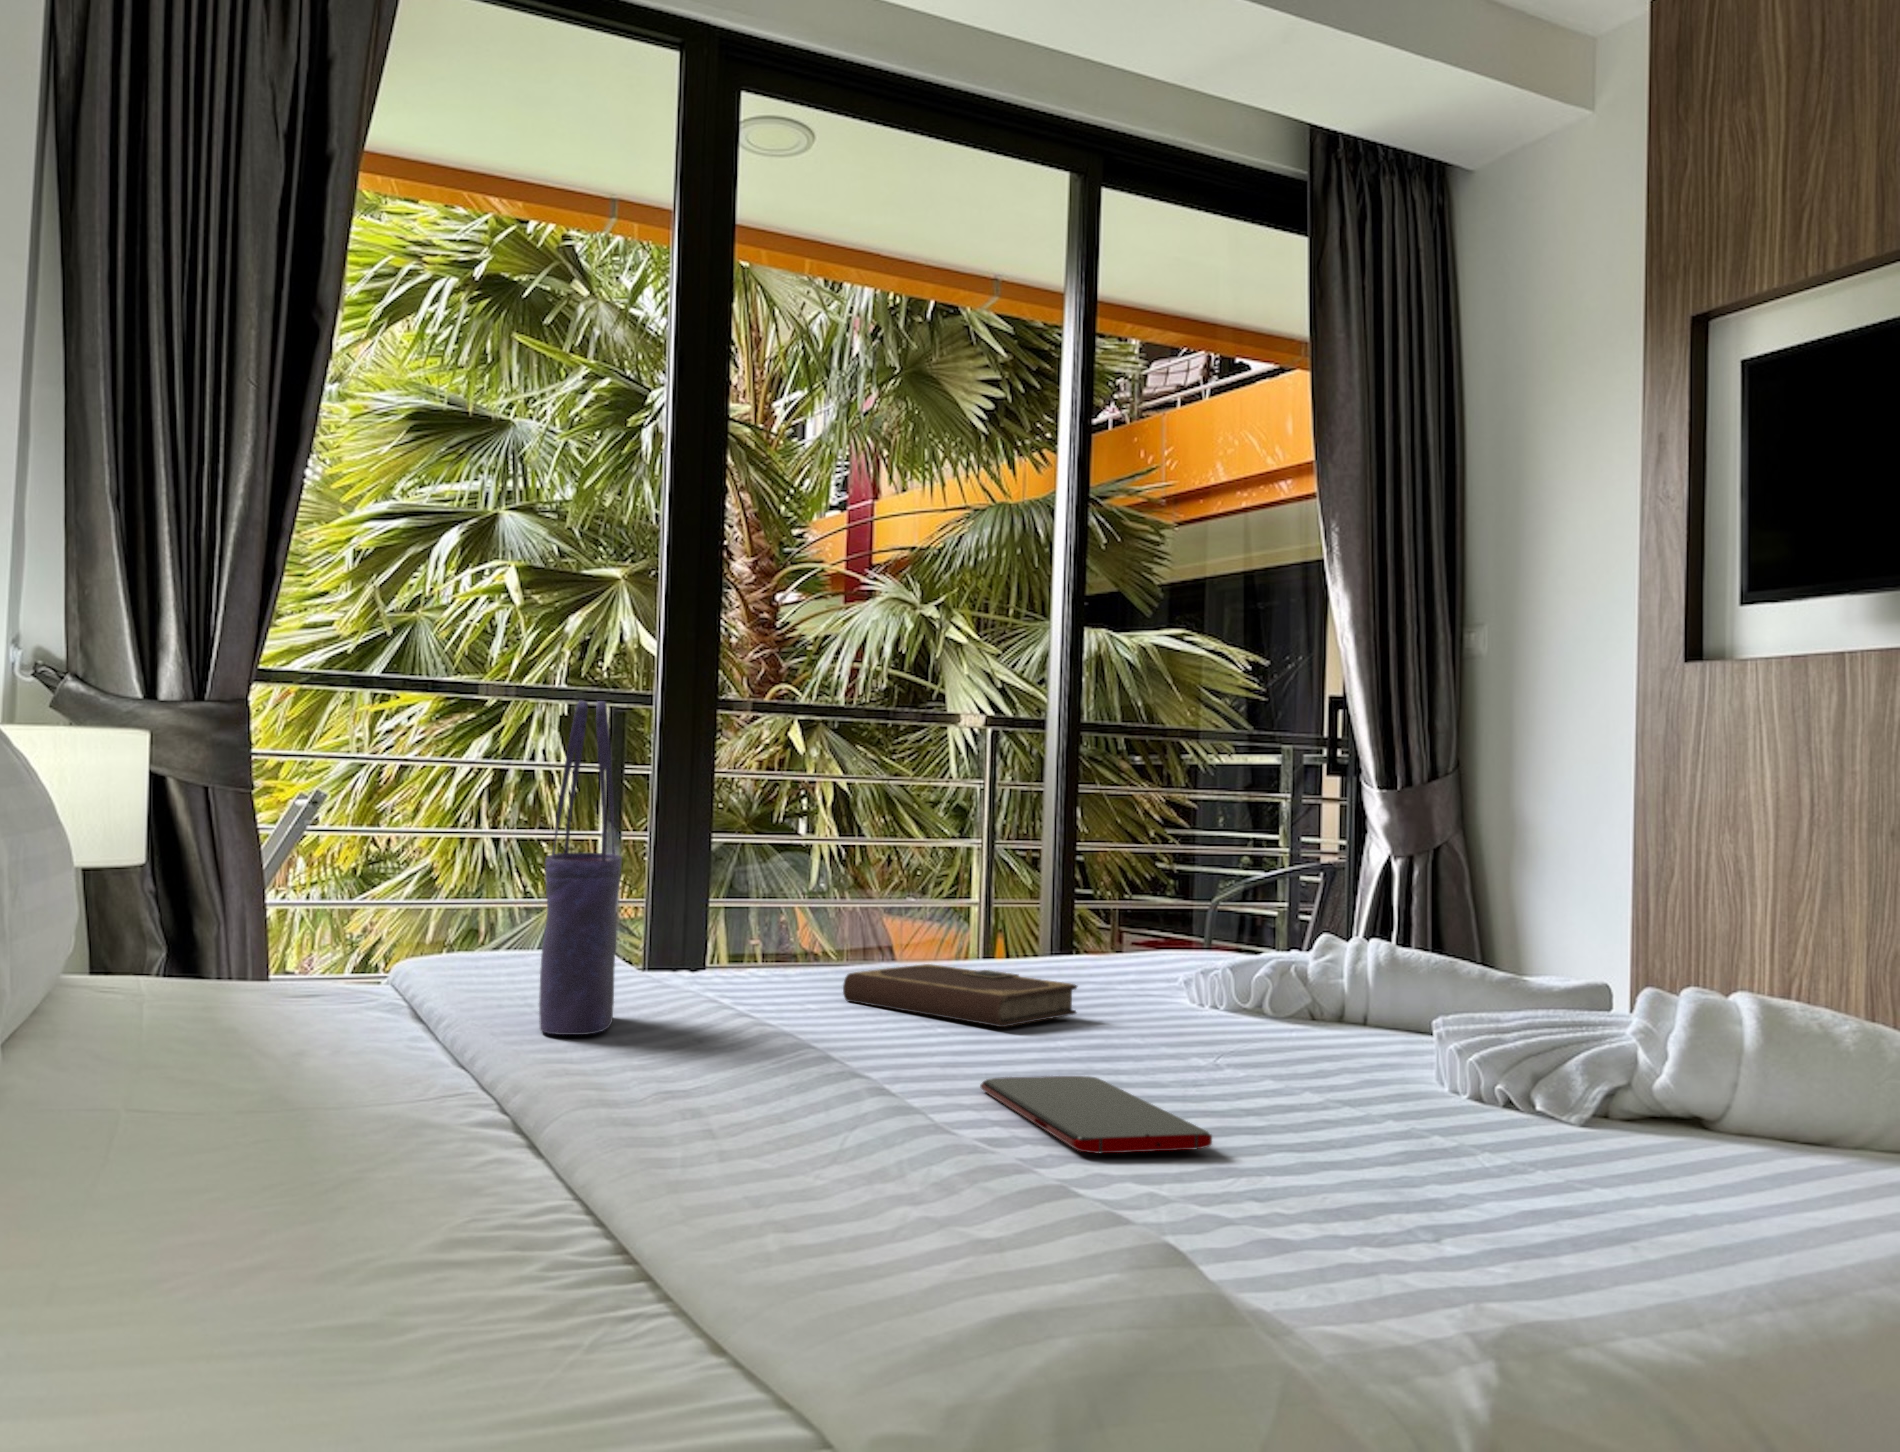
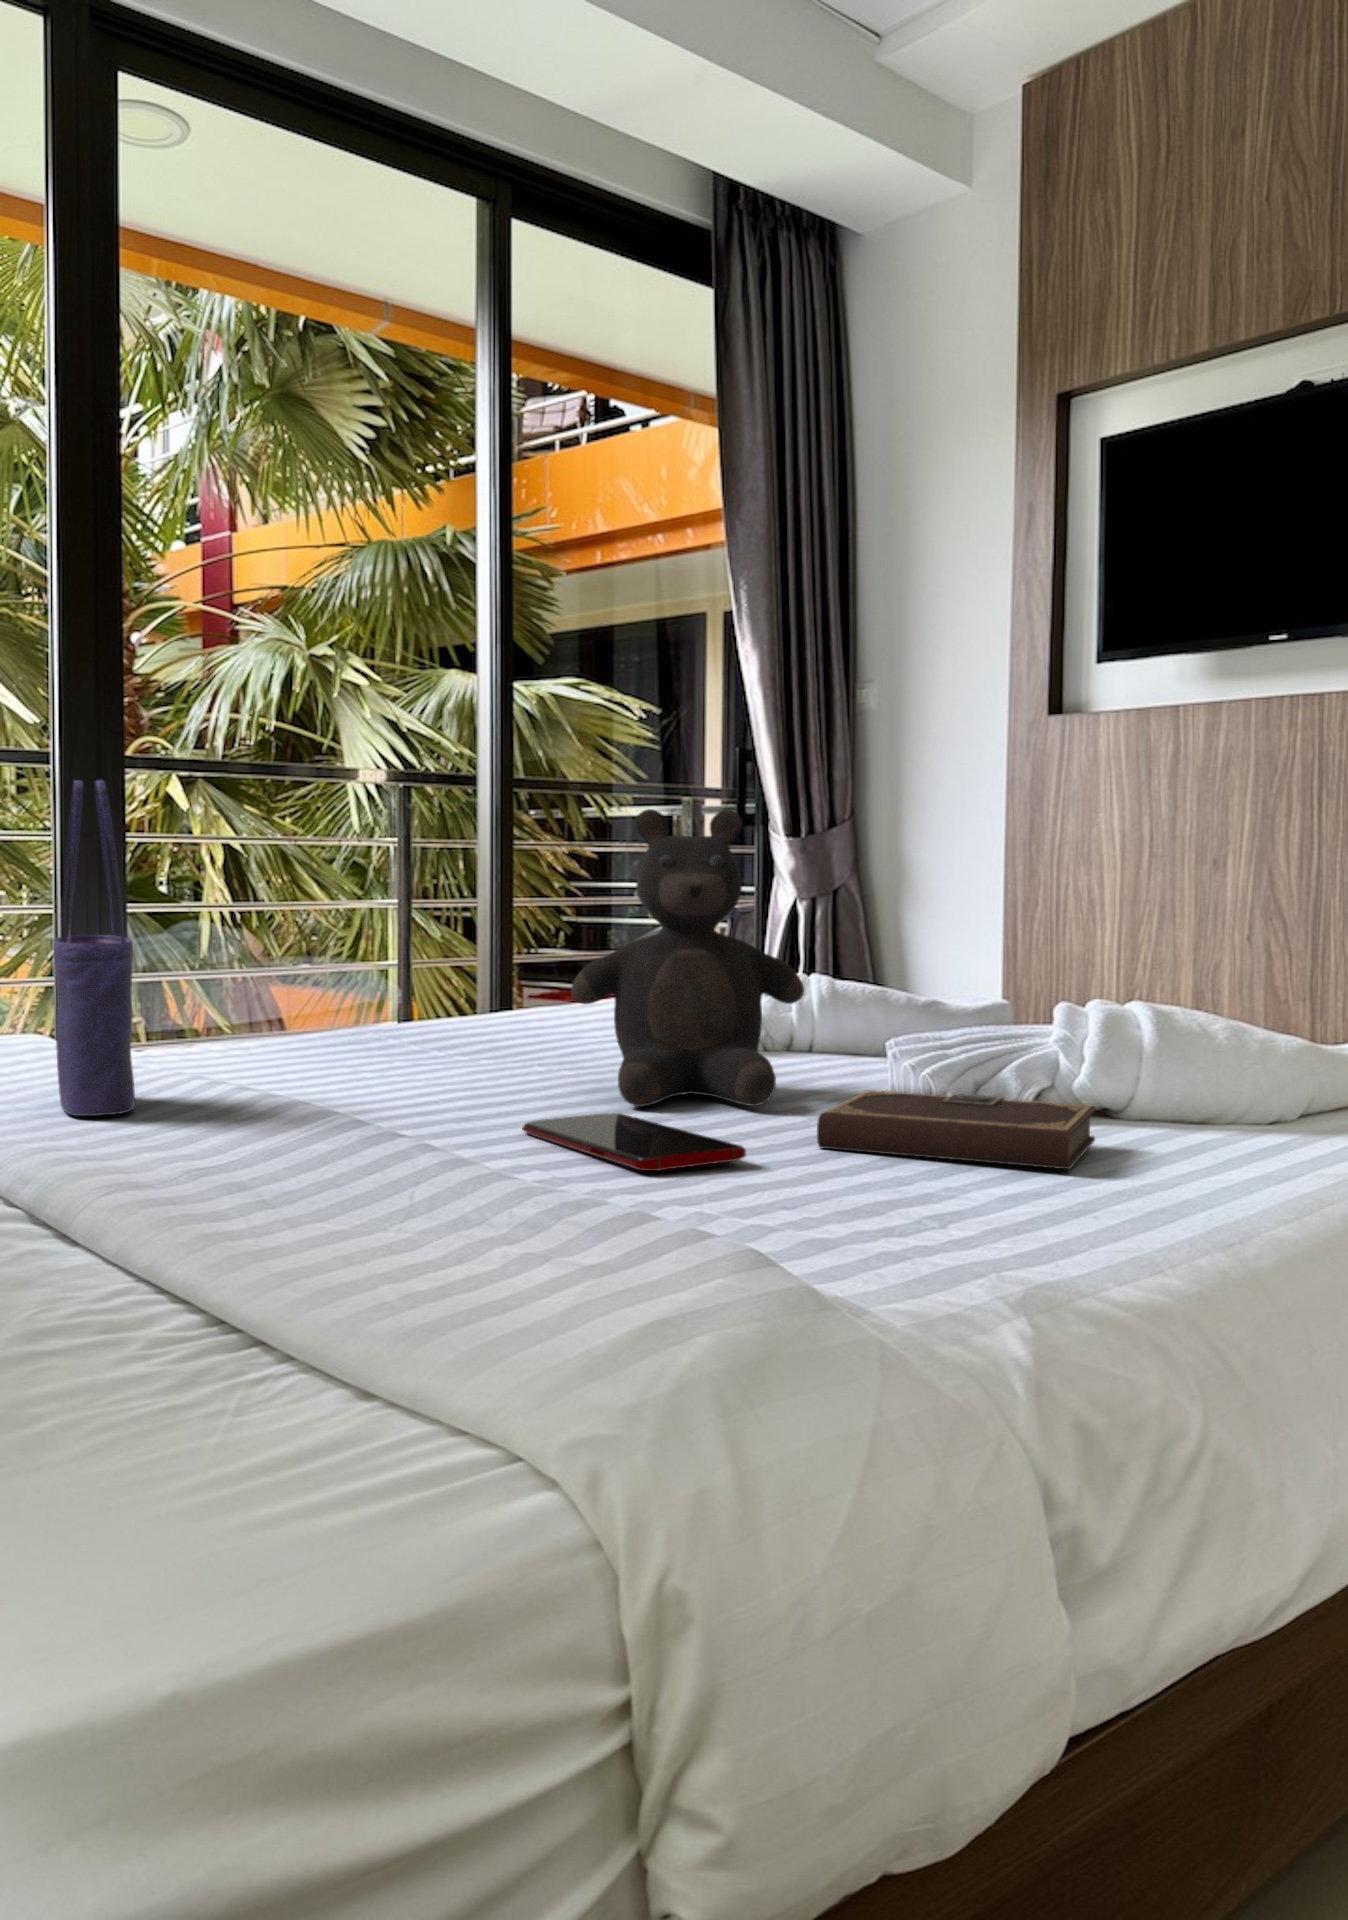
teddy bear: none [1074,745,1335,1080] -> present [571,809,804,1107]
notebook: present [843,964,1078,1027] -> present [817,1090,1095,1169]

